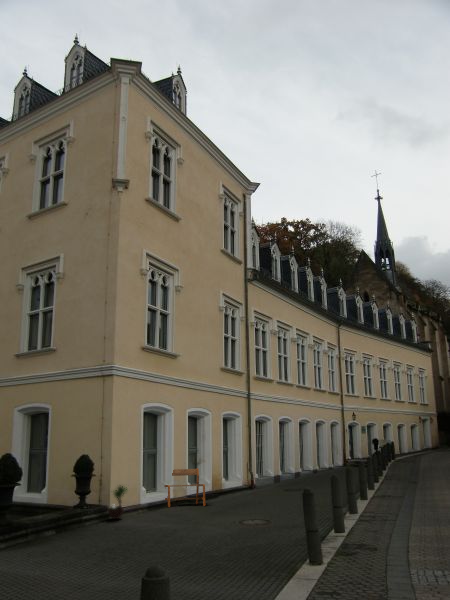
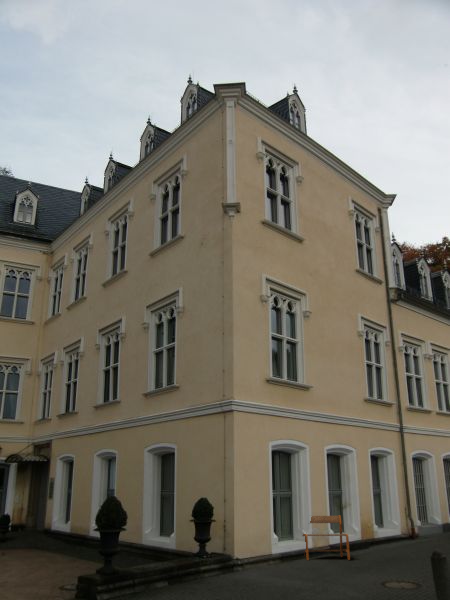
potted tree: present [109,485,127,519] -> none [233,531,255,574]

